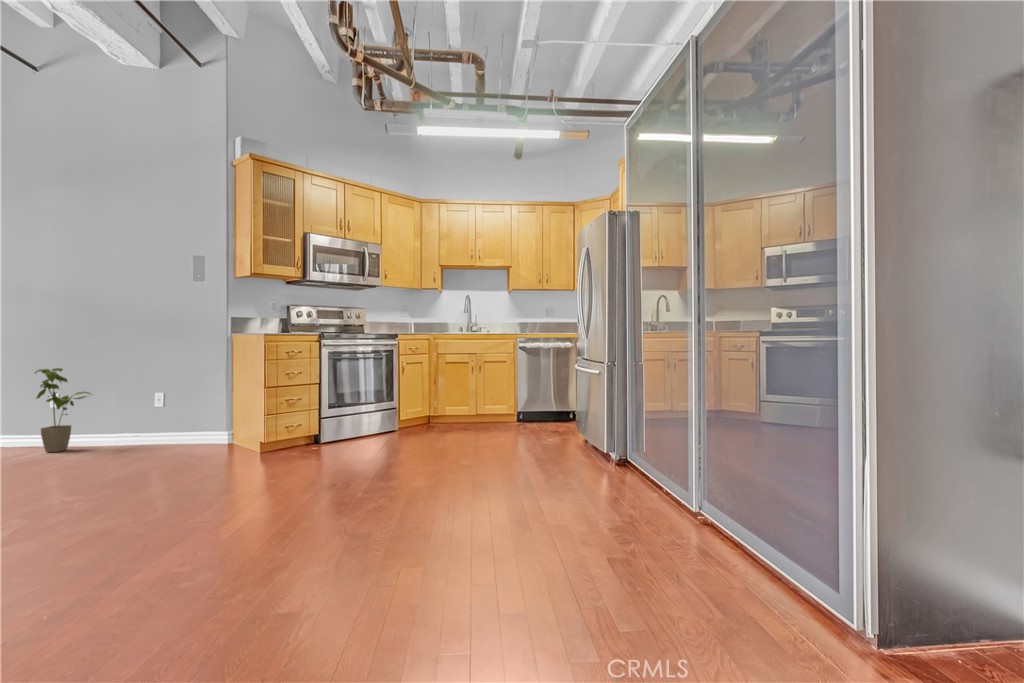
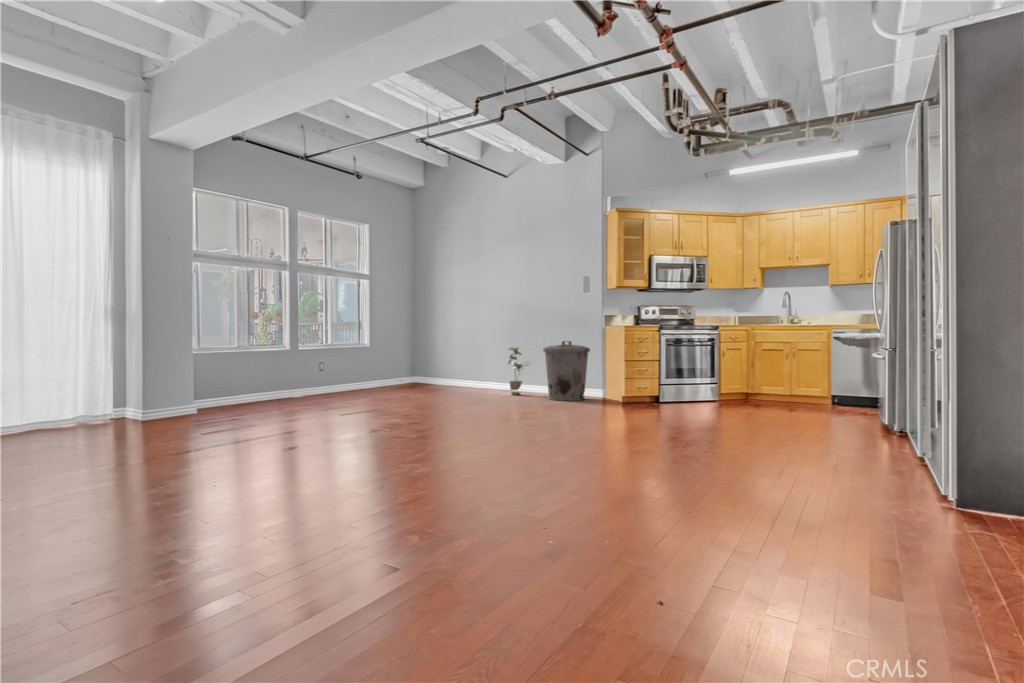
trash can: none [108,357,204,460] -> present [543,341,590,401]

